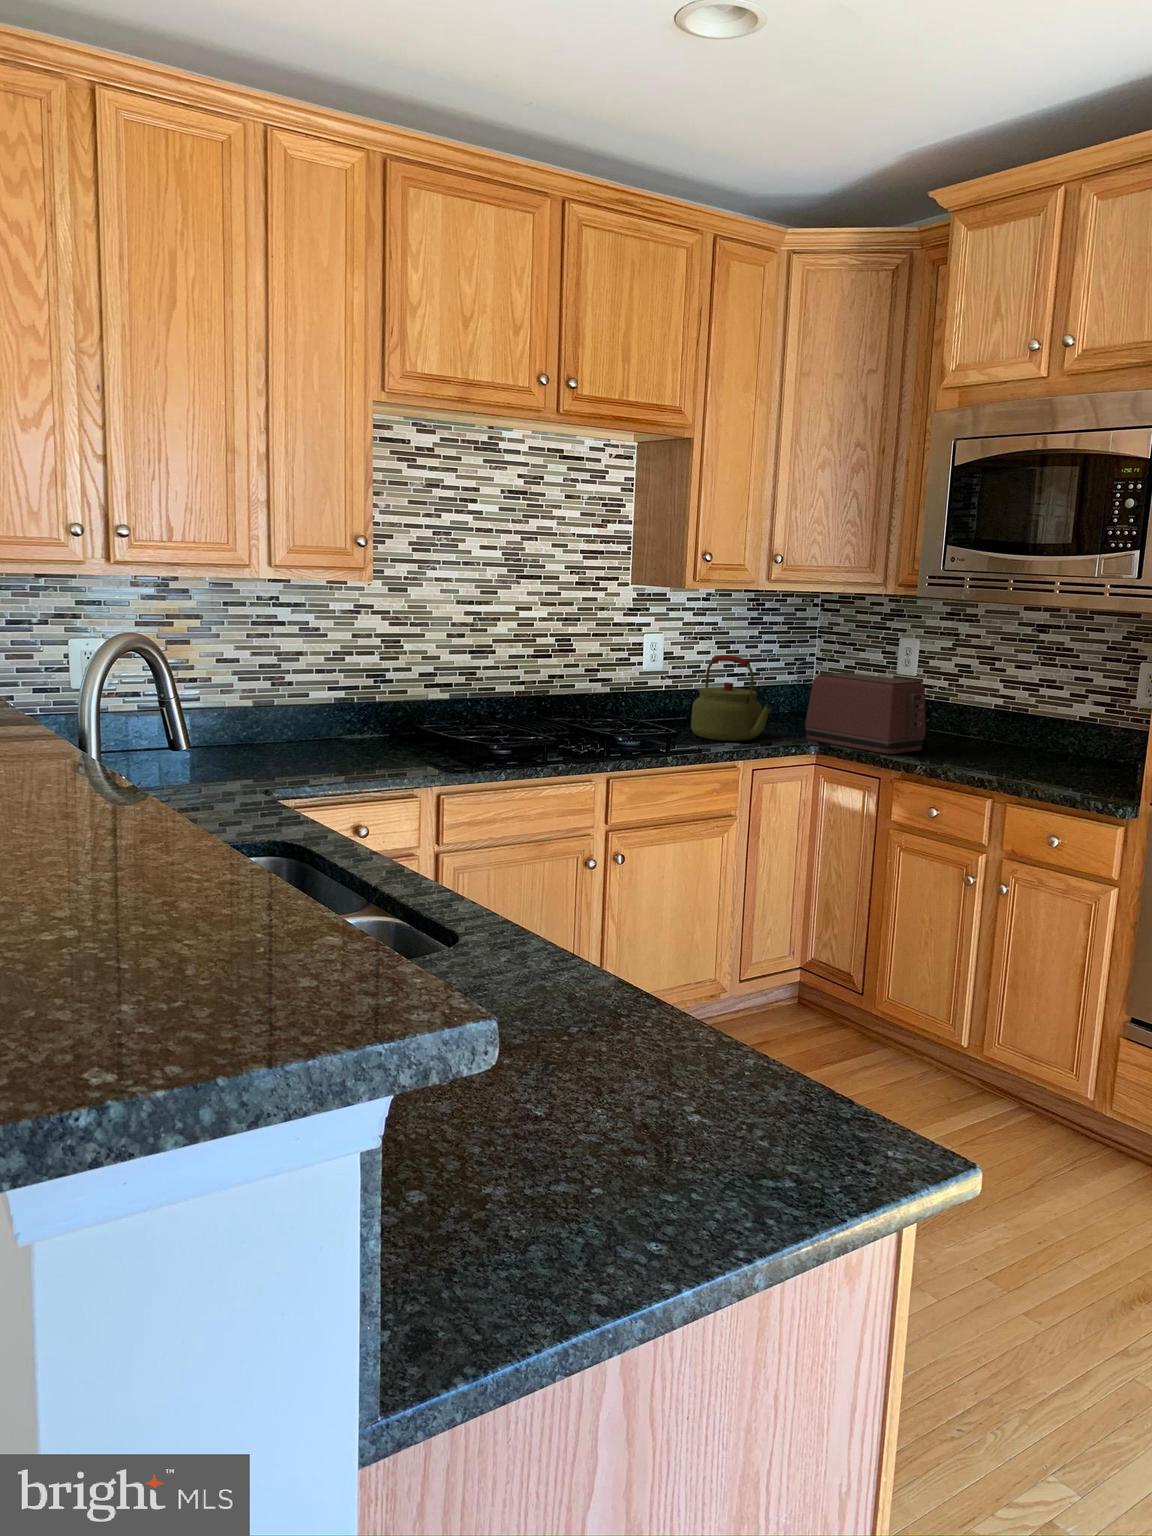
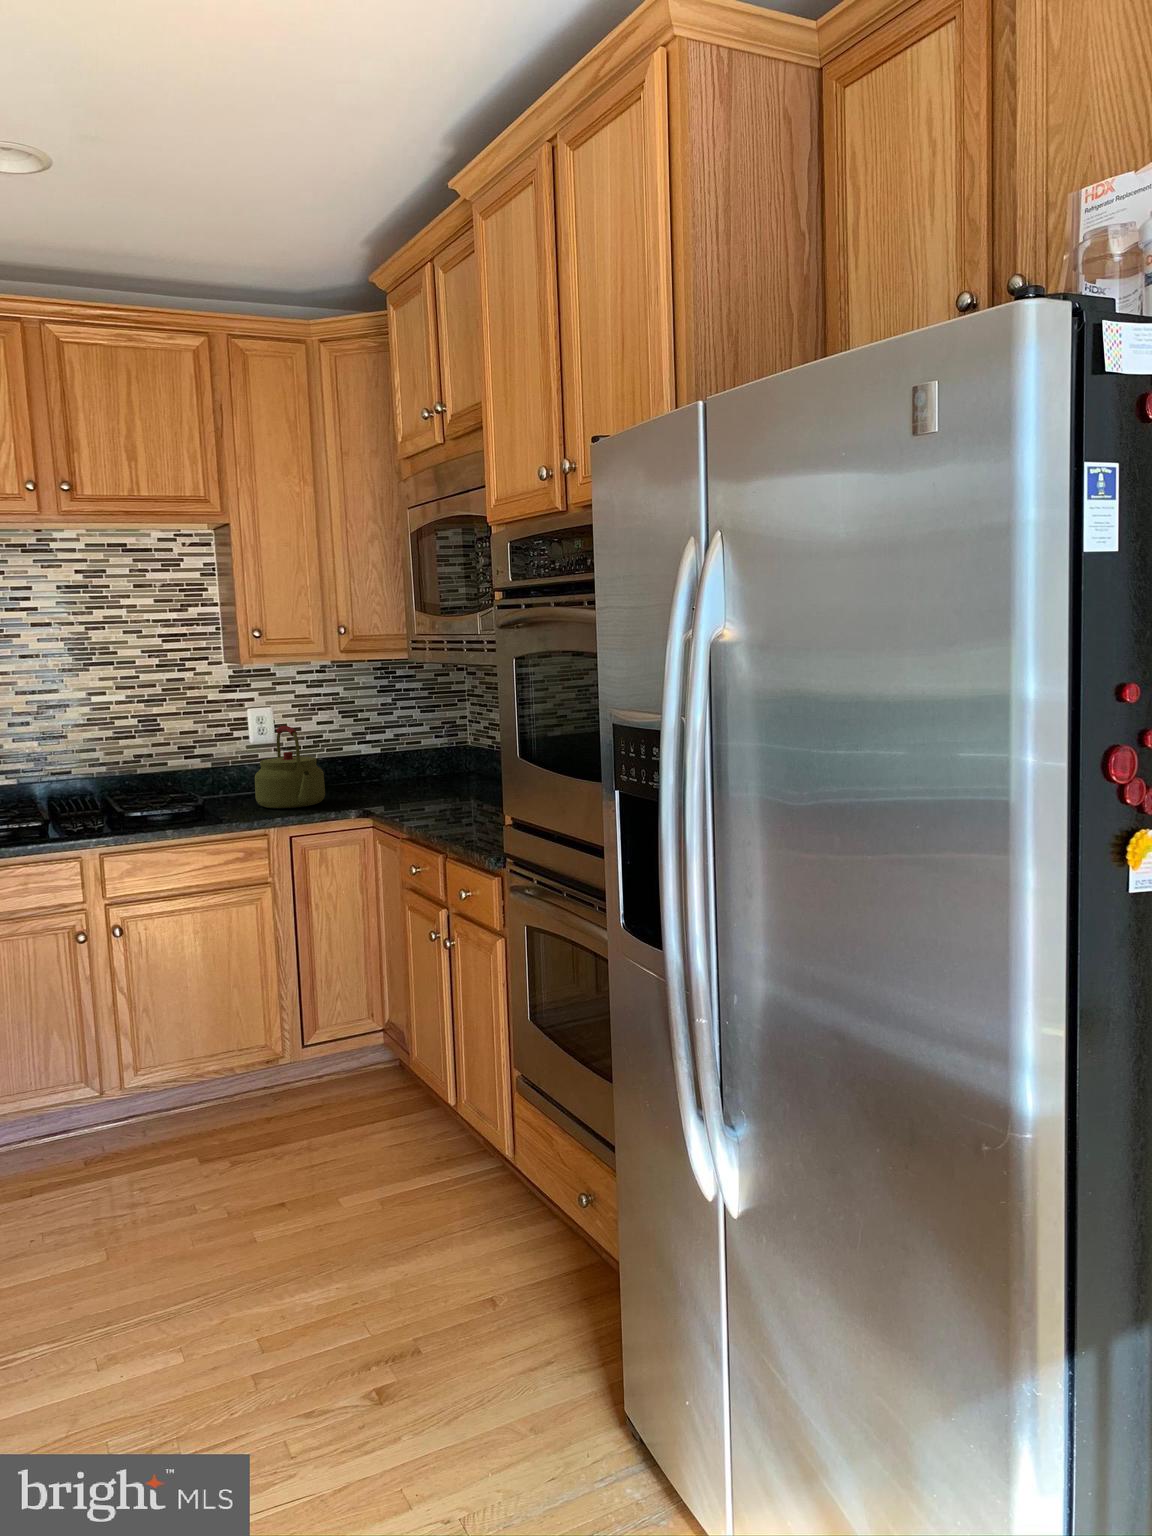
toaster: present [805,673,925,754] -> none [372,735,470,813]

